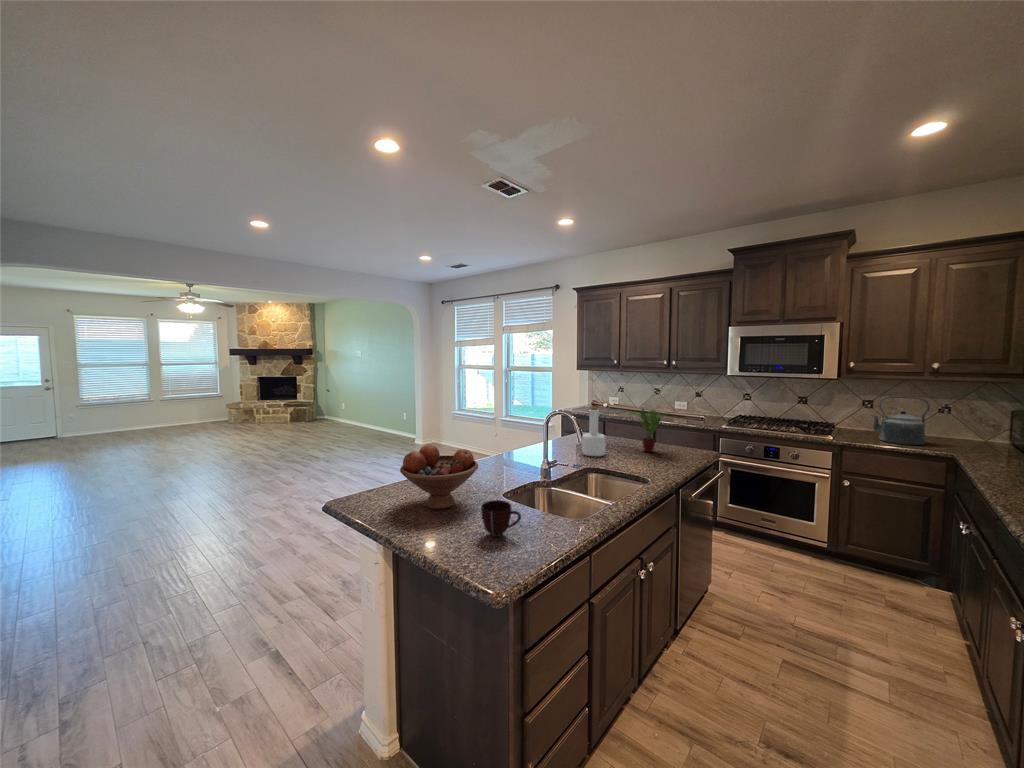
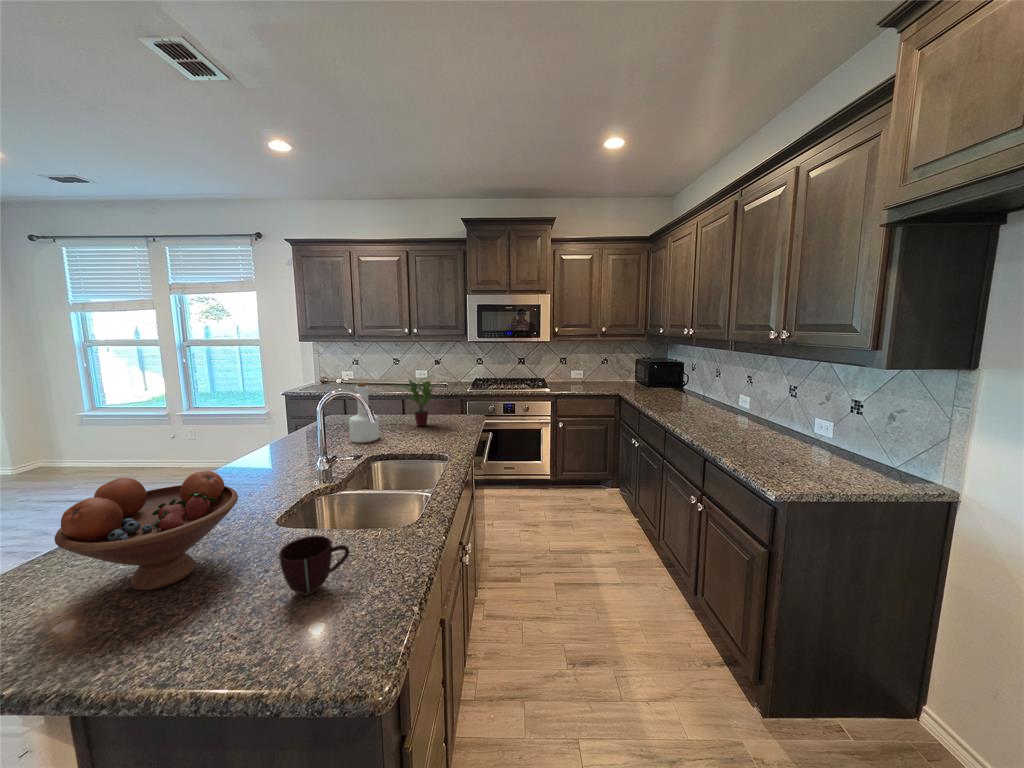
kettle: present [870,396,930,445] -> none [571,353,604,390]

